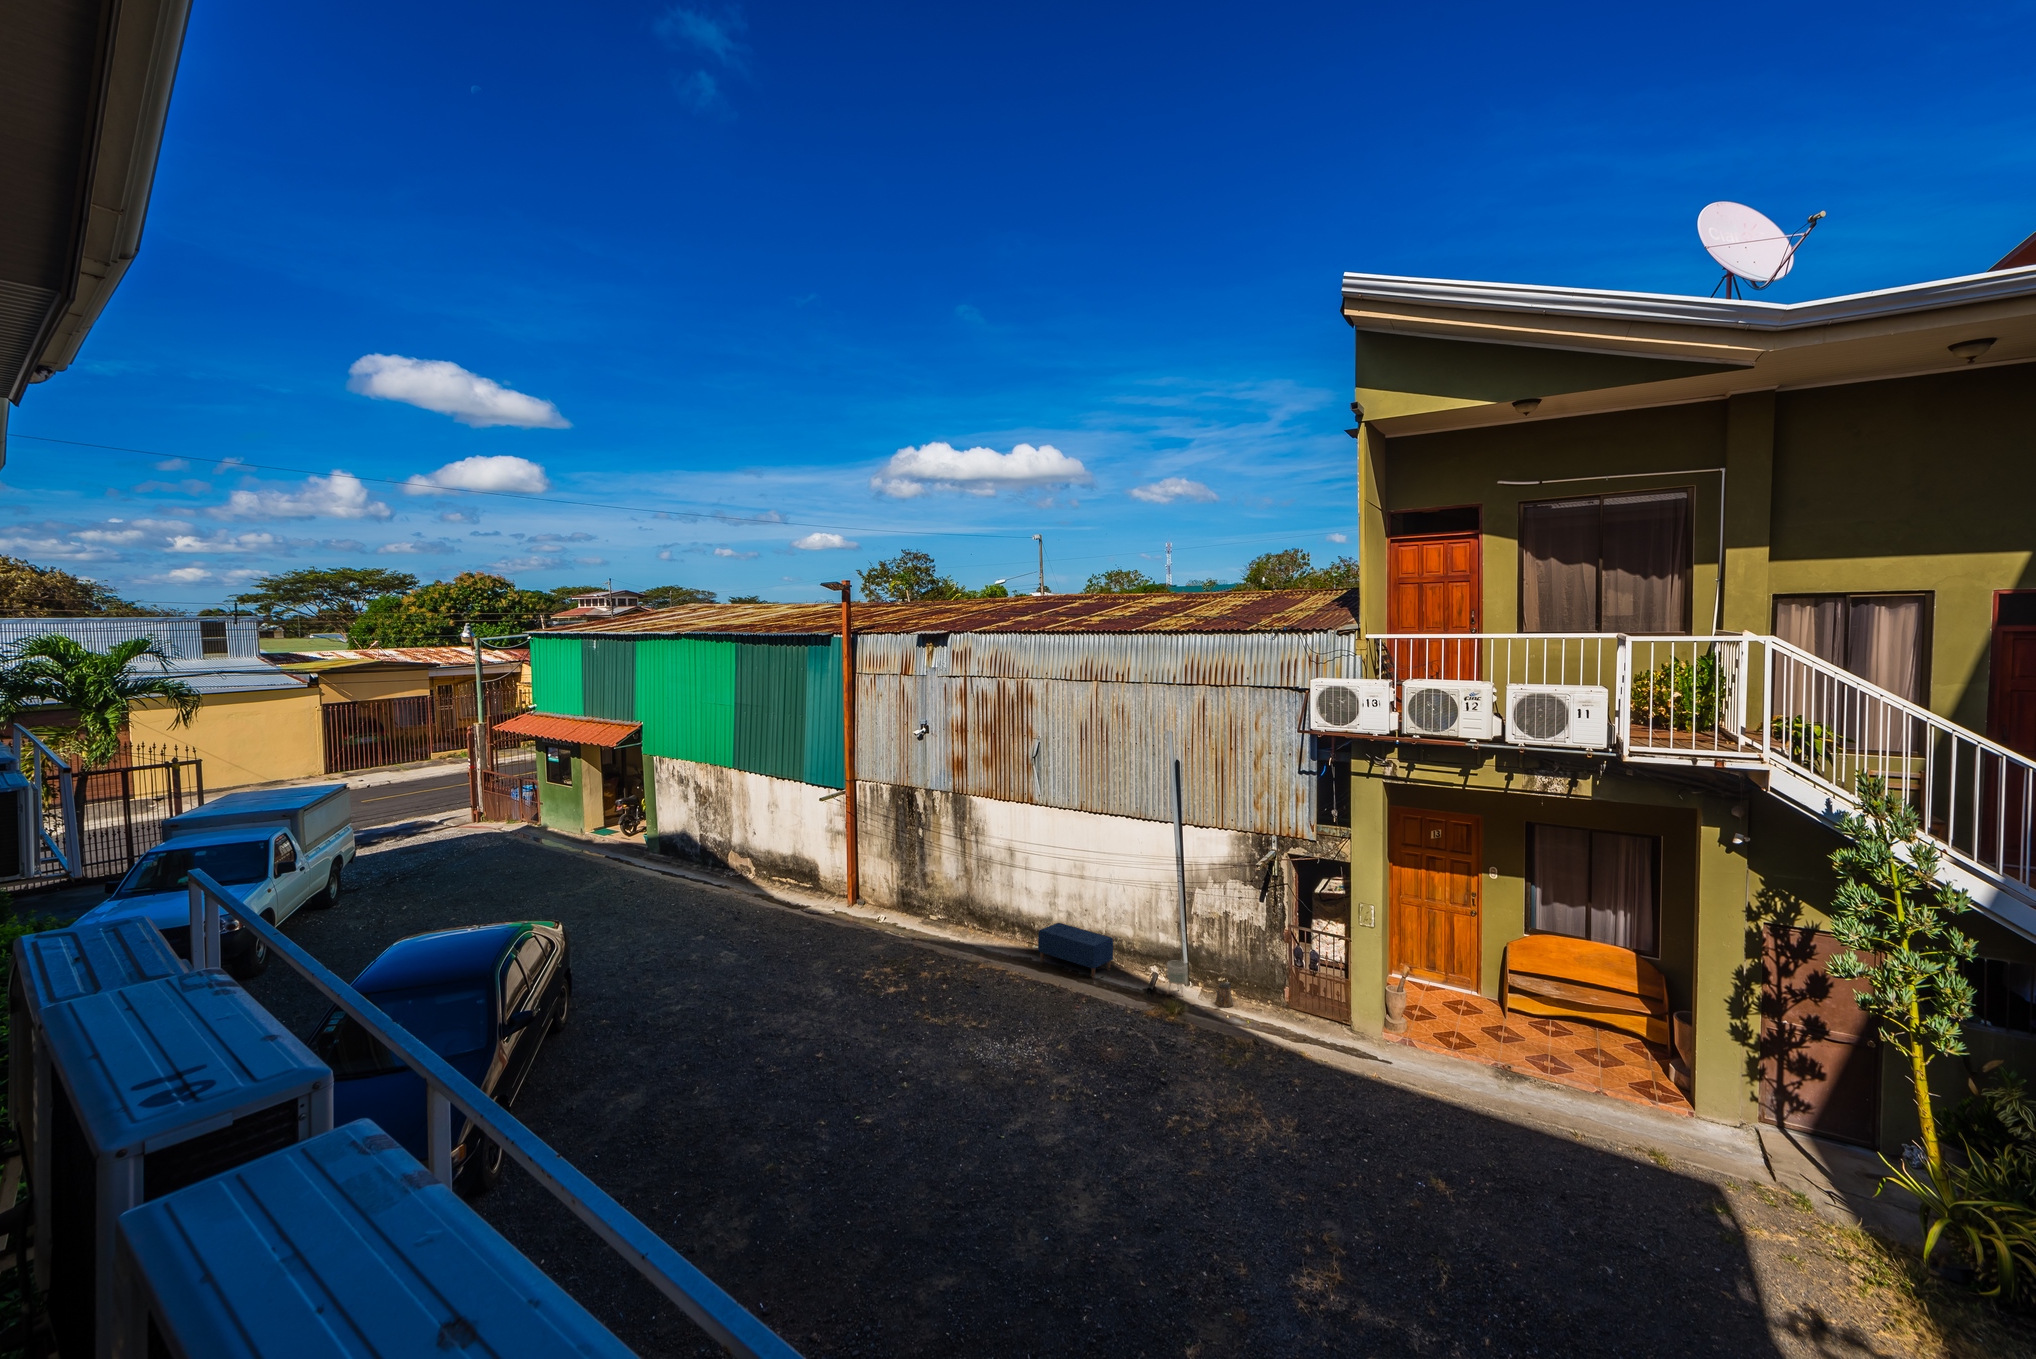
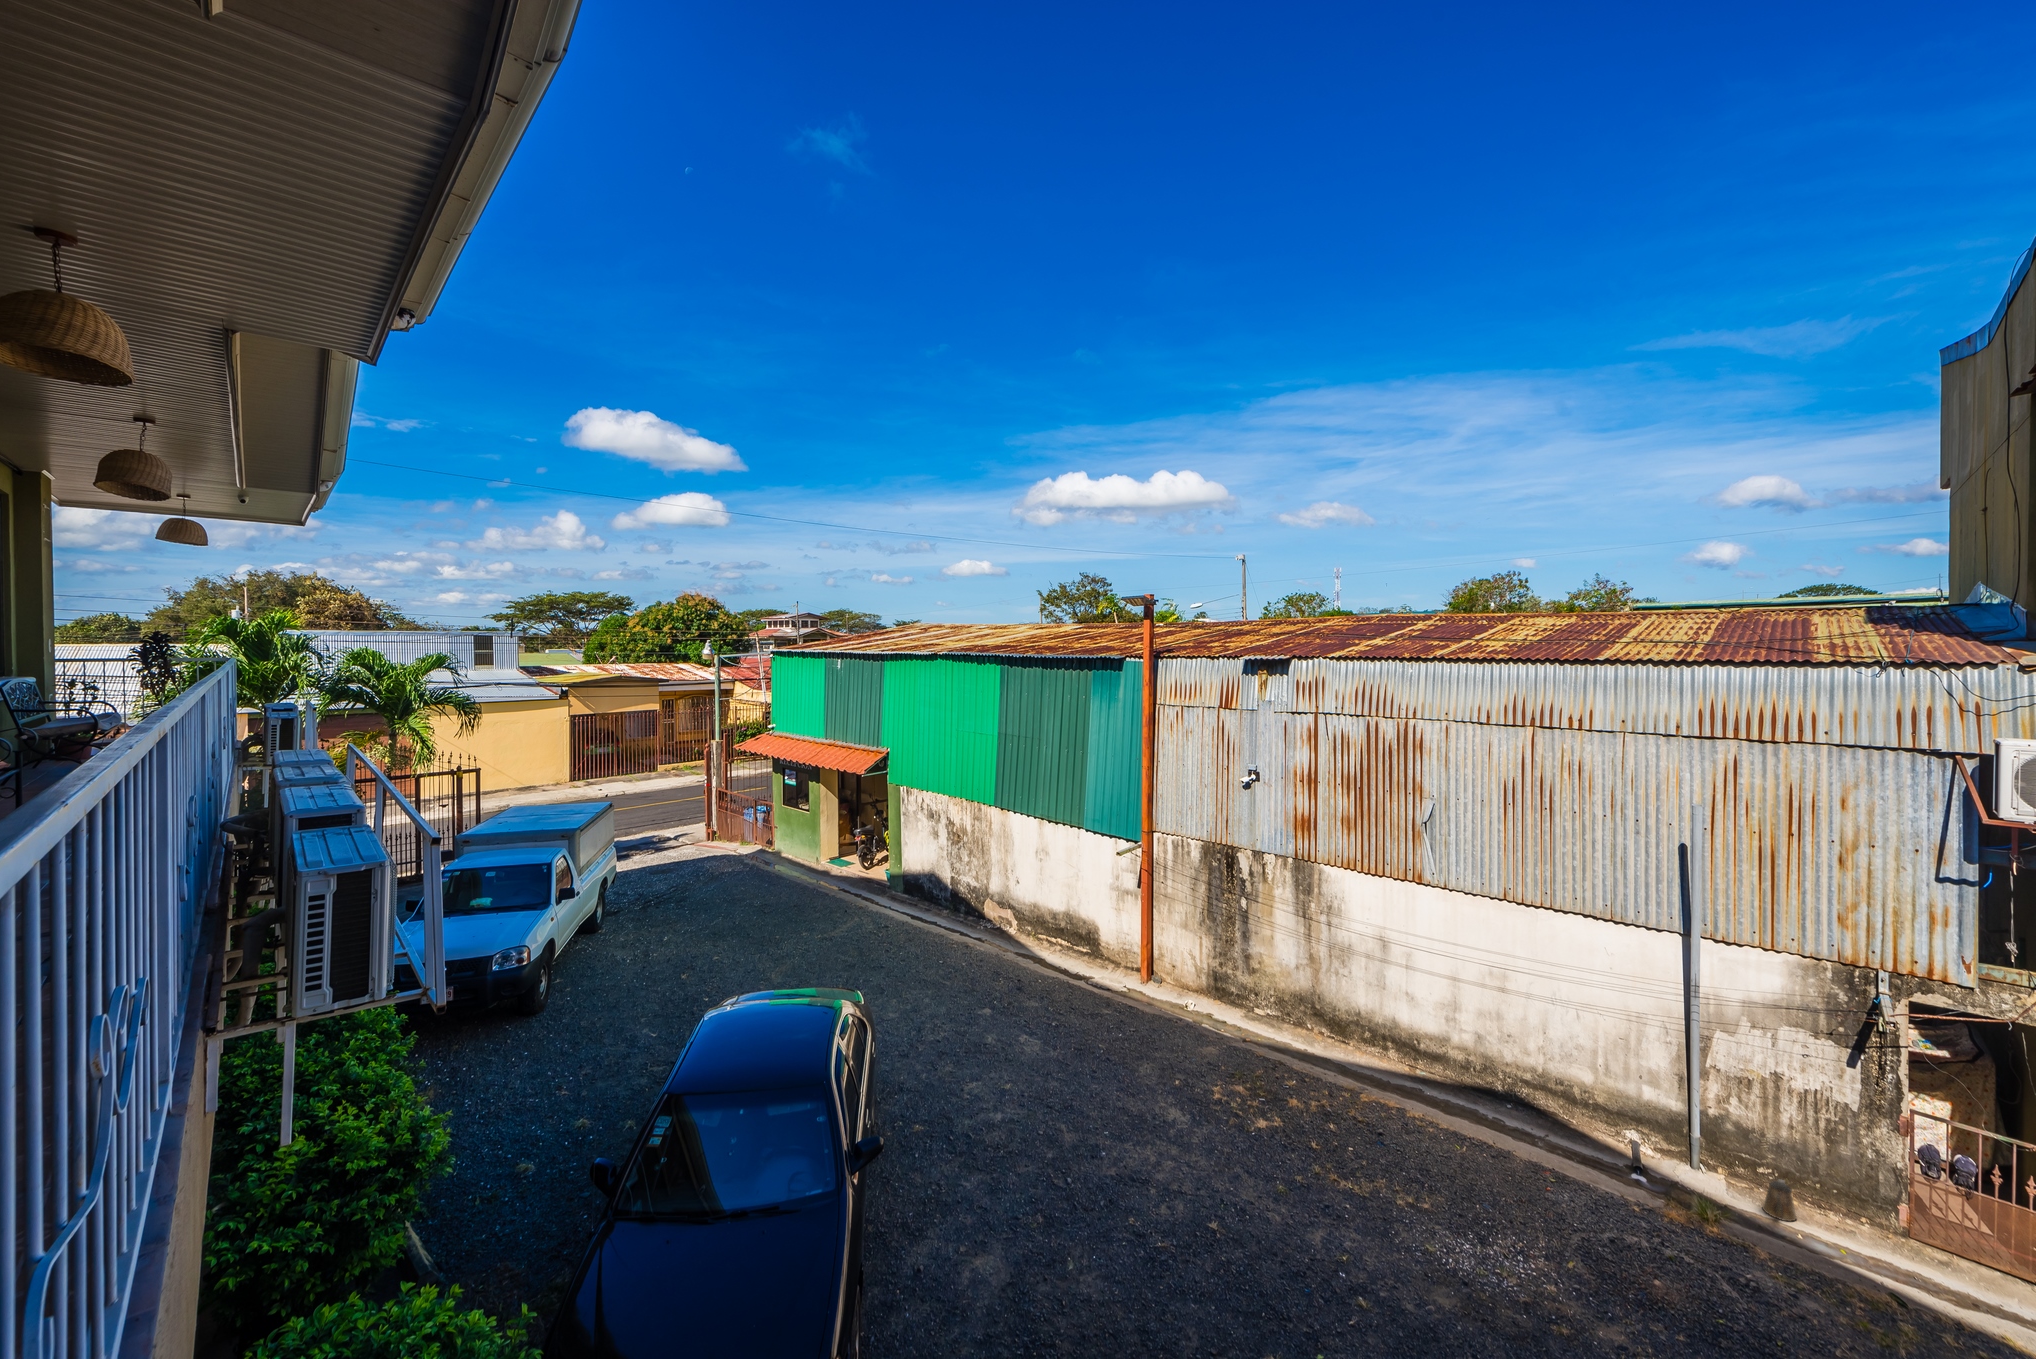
bench: present [1038,923,1113,978] -> none [1441,1047,1560,1139]
planter: present [1167,960,1187,993] -> none [1671,1133,1707,1191]

